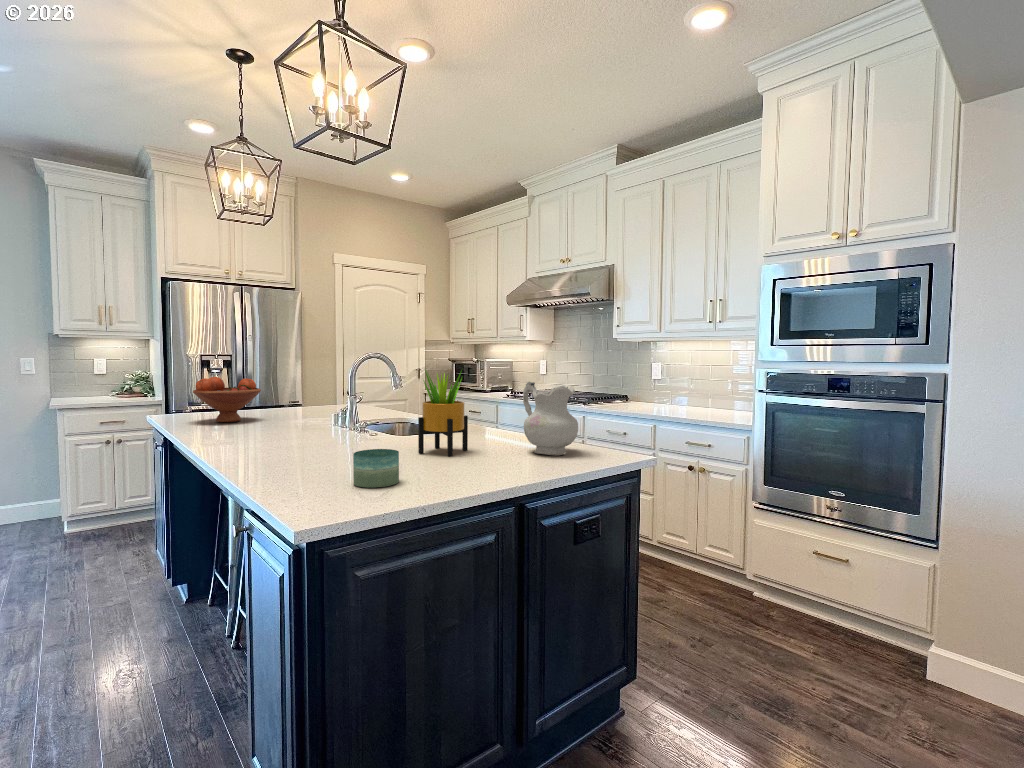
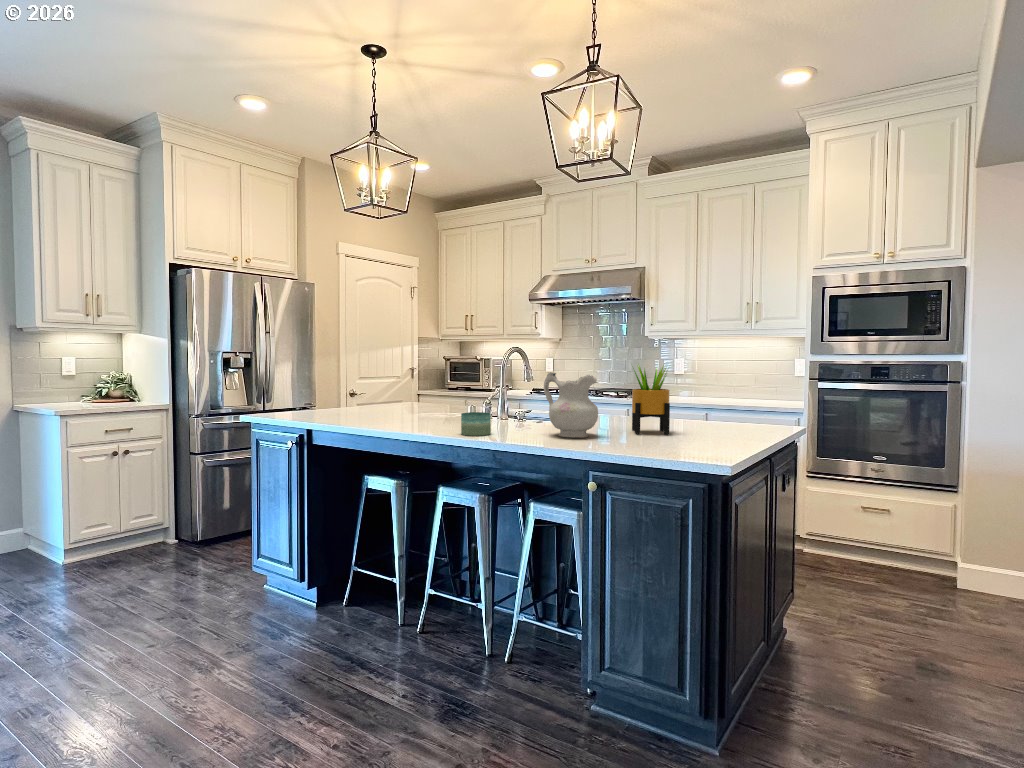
fruit bowl: present [193,377,261,422] -> none [320,374,384,420]
ceramic pitcher: present [523,382,578,455] -> present [544,372,598,438]
candle: present [353,449,399,488] -> present [461,412,491,436]

